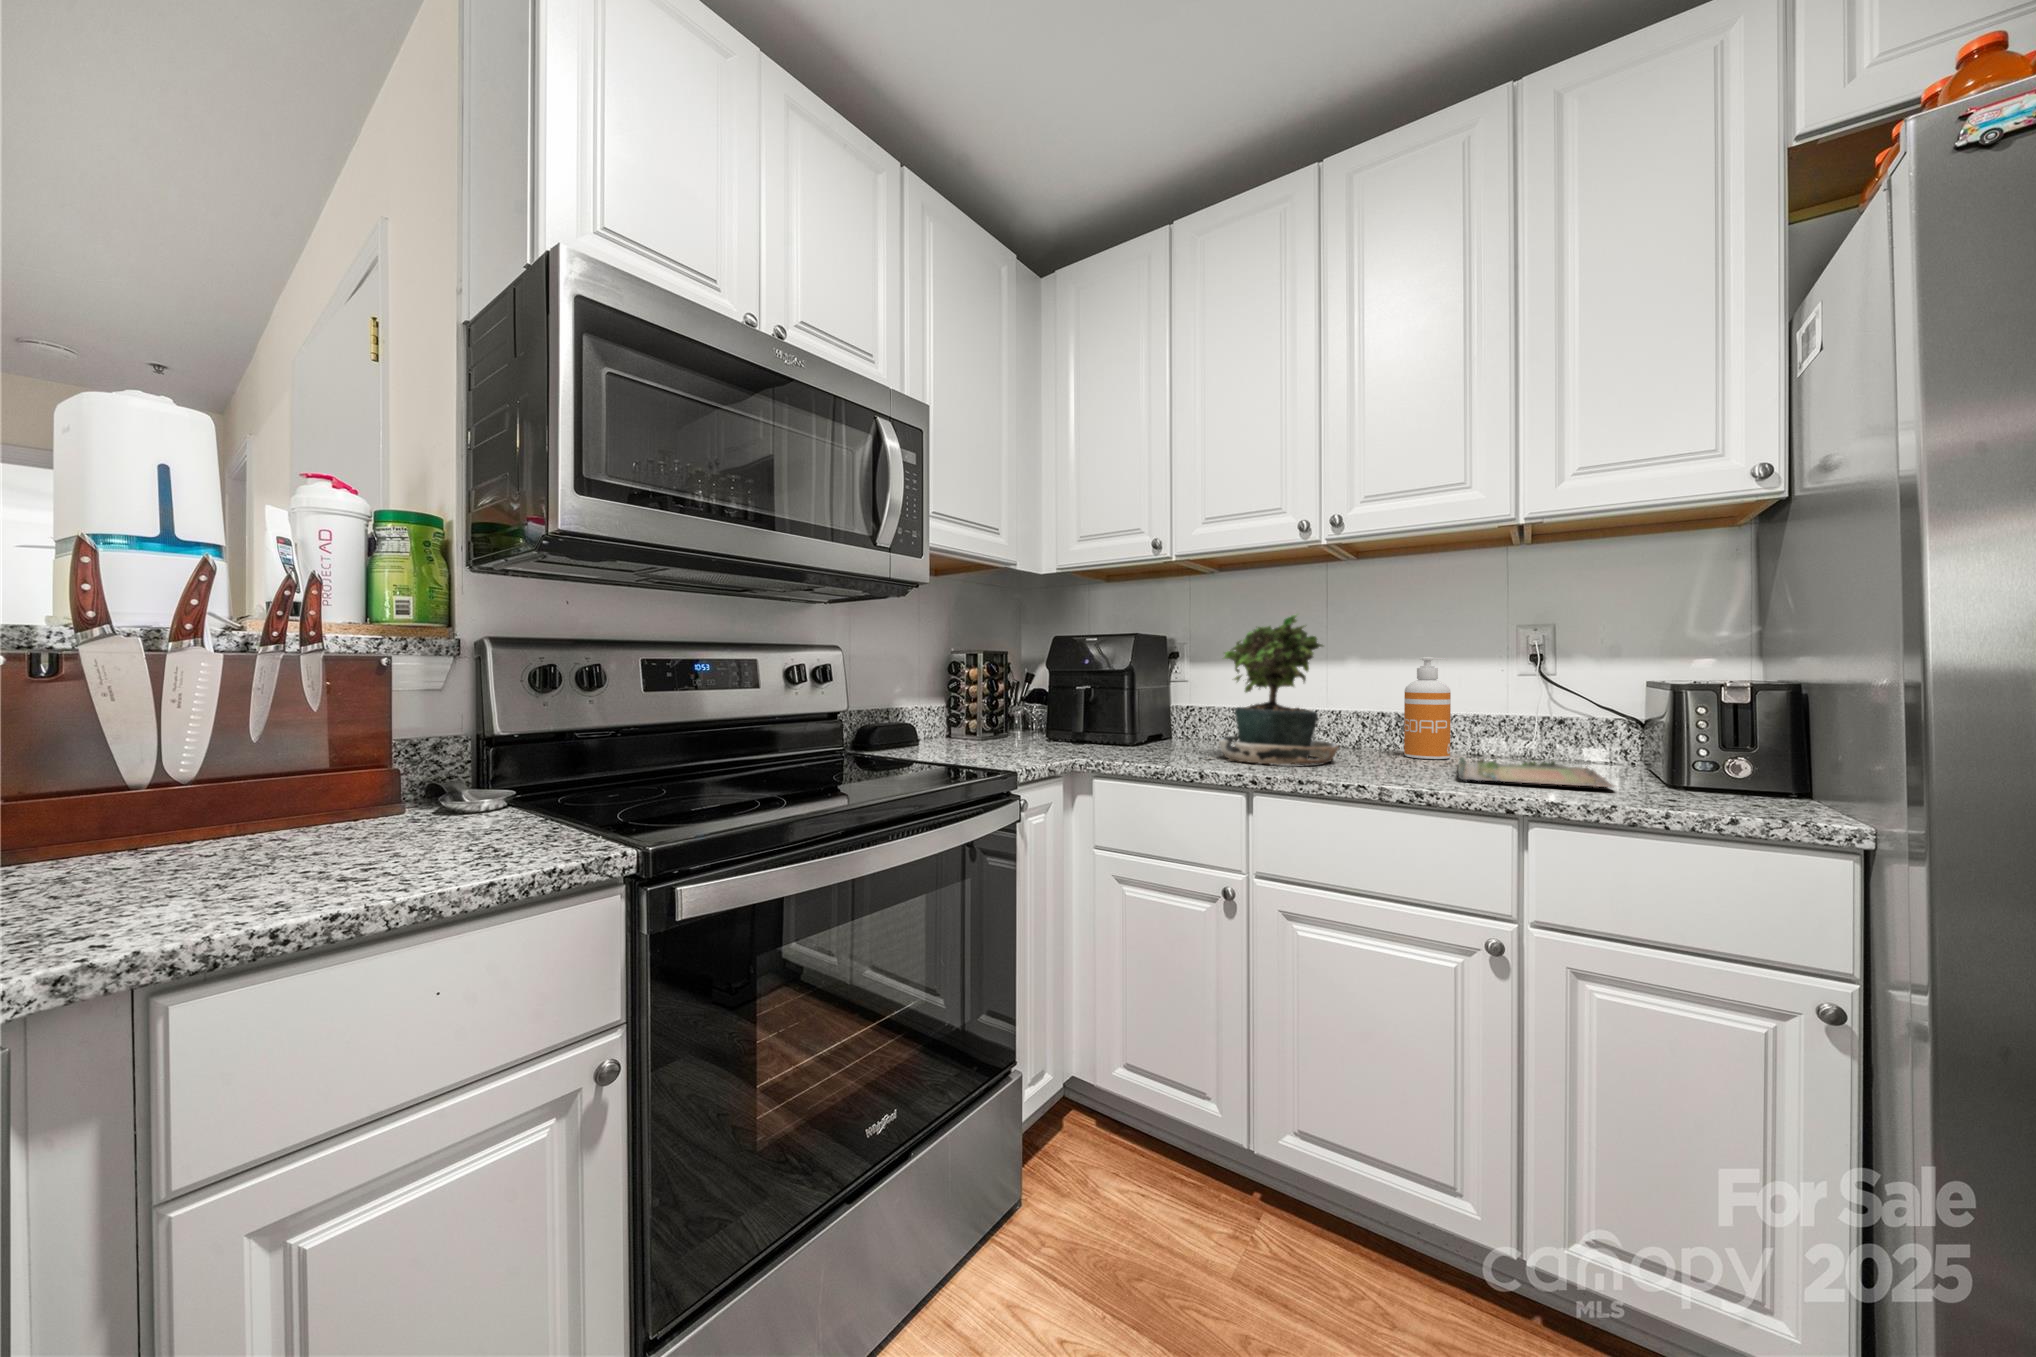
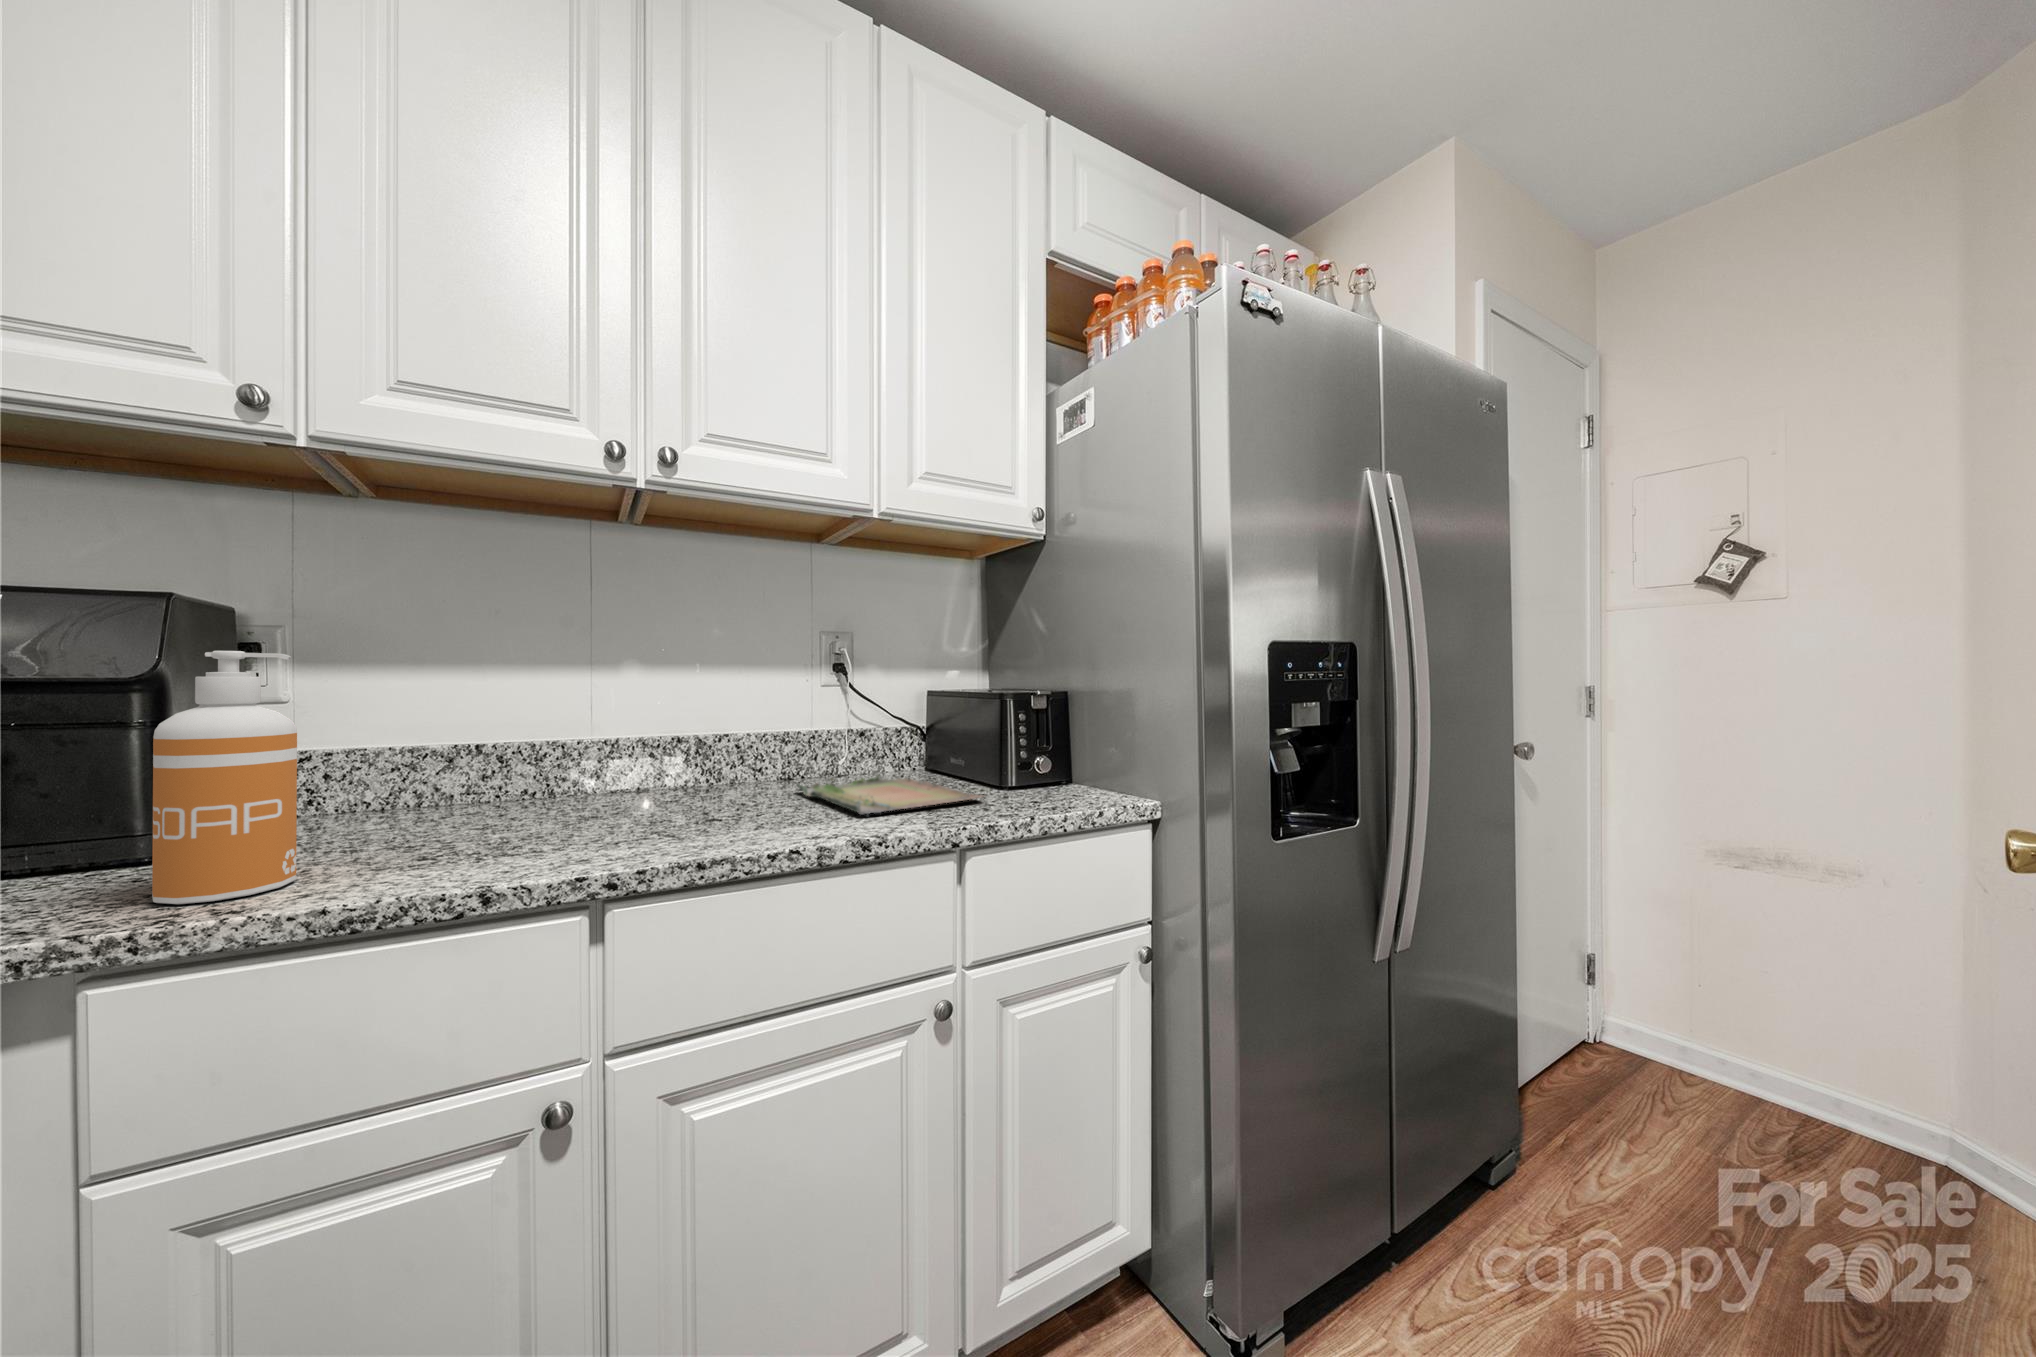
potted plant: present [1219,615,1339,765] -> none [405,592,675,871]
soap dispenser: present [1404,657,1451,759] -> present [152,651,297,904]

